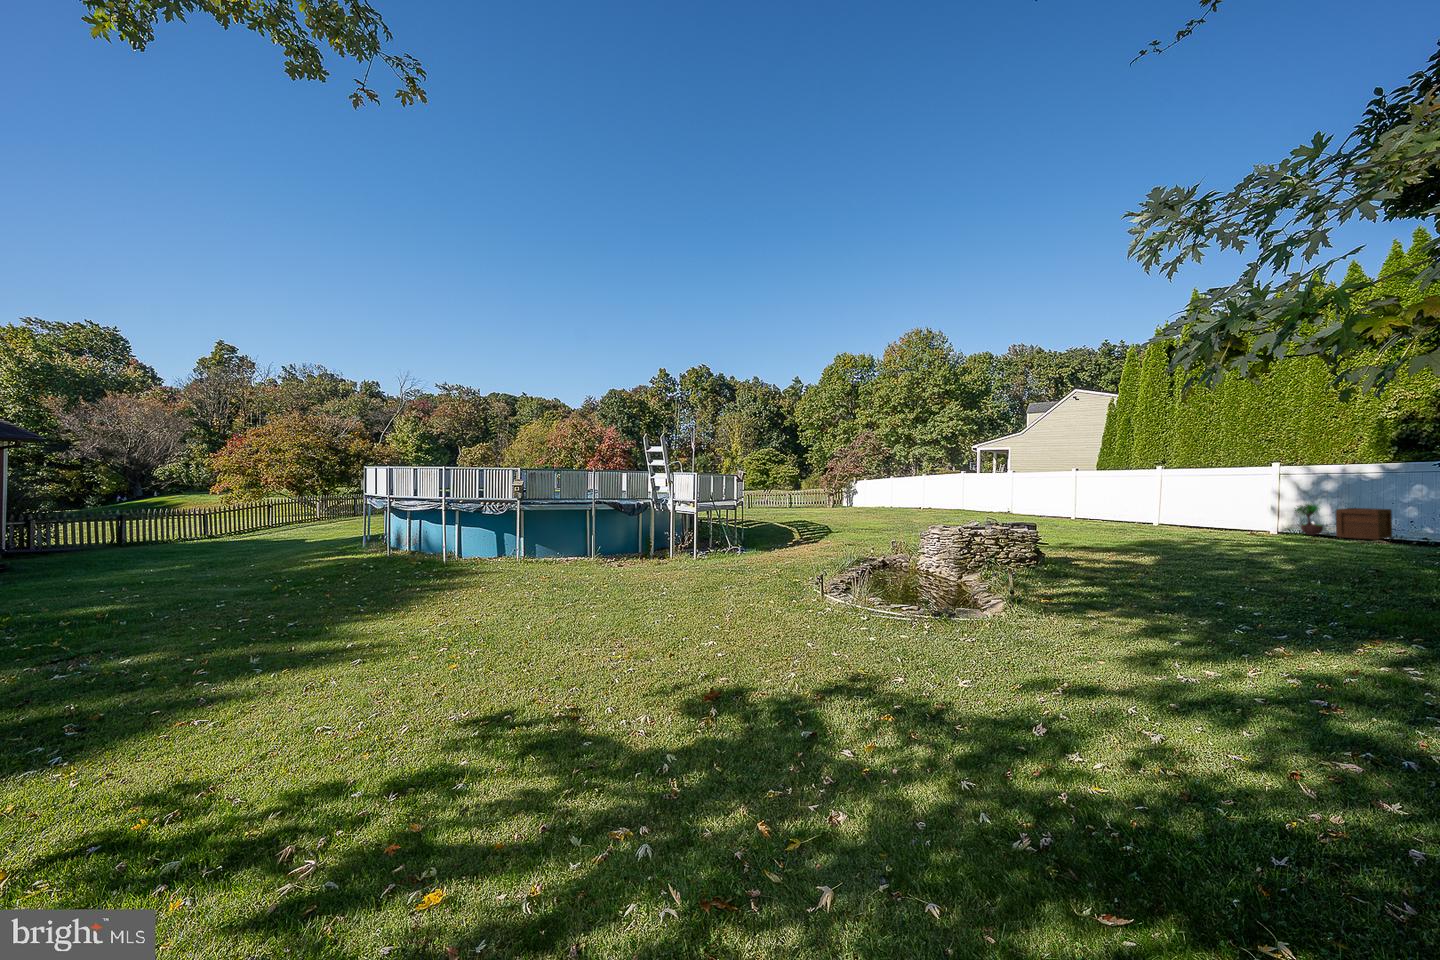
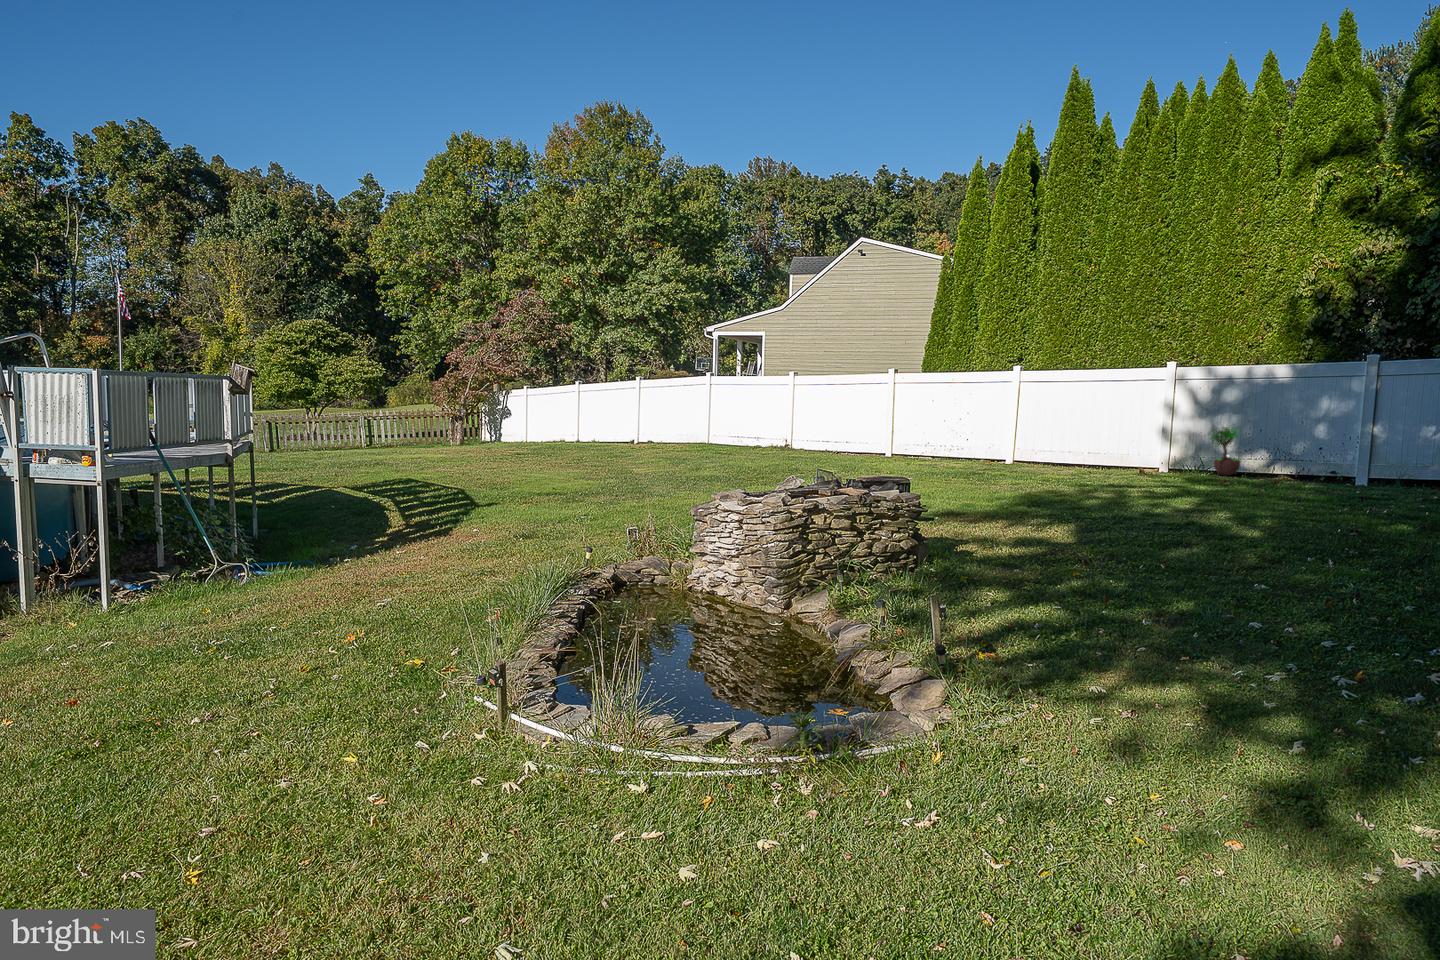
wooden crate: present [1336,508,1392,540] -> none [1261,433,1320,481]

